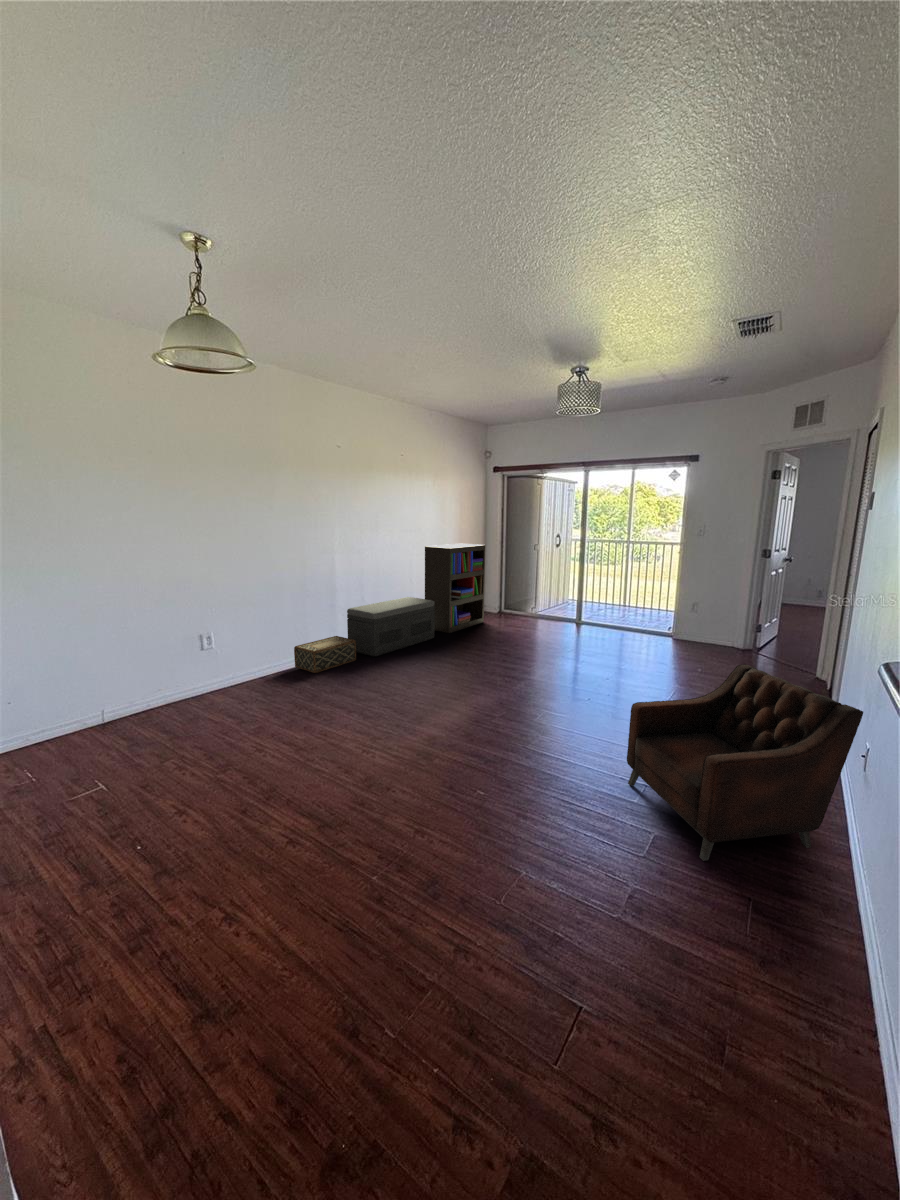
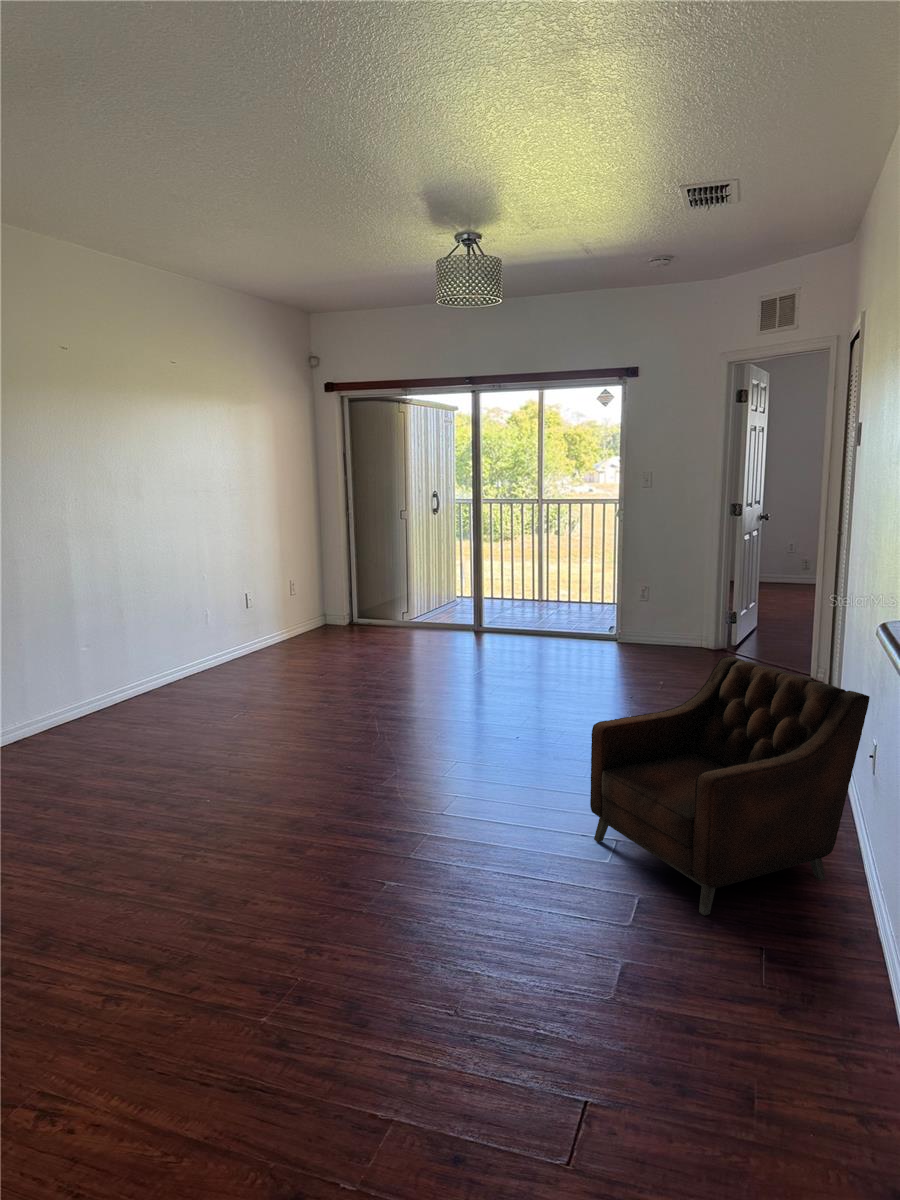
bookshelf: present [425,544,485,633] -> none [224,512,329,663]
storage bench: present [347,597,435,657] -> none [99,606,253,711]
woven basket: present [294,636,356,673] -> none [10,680,125,747]

